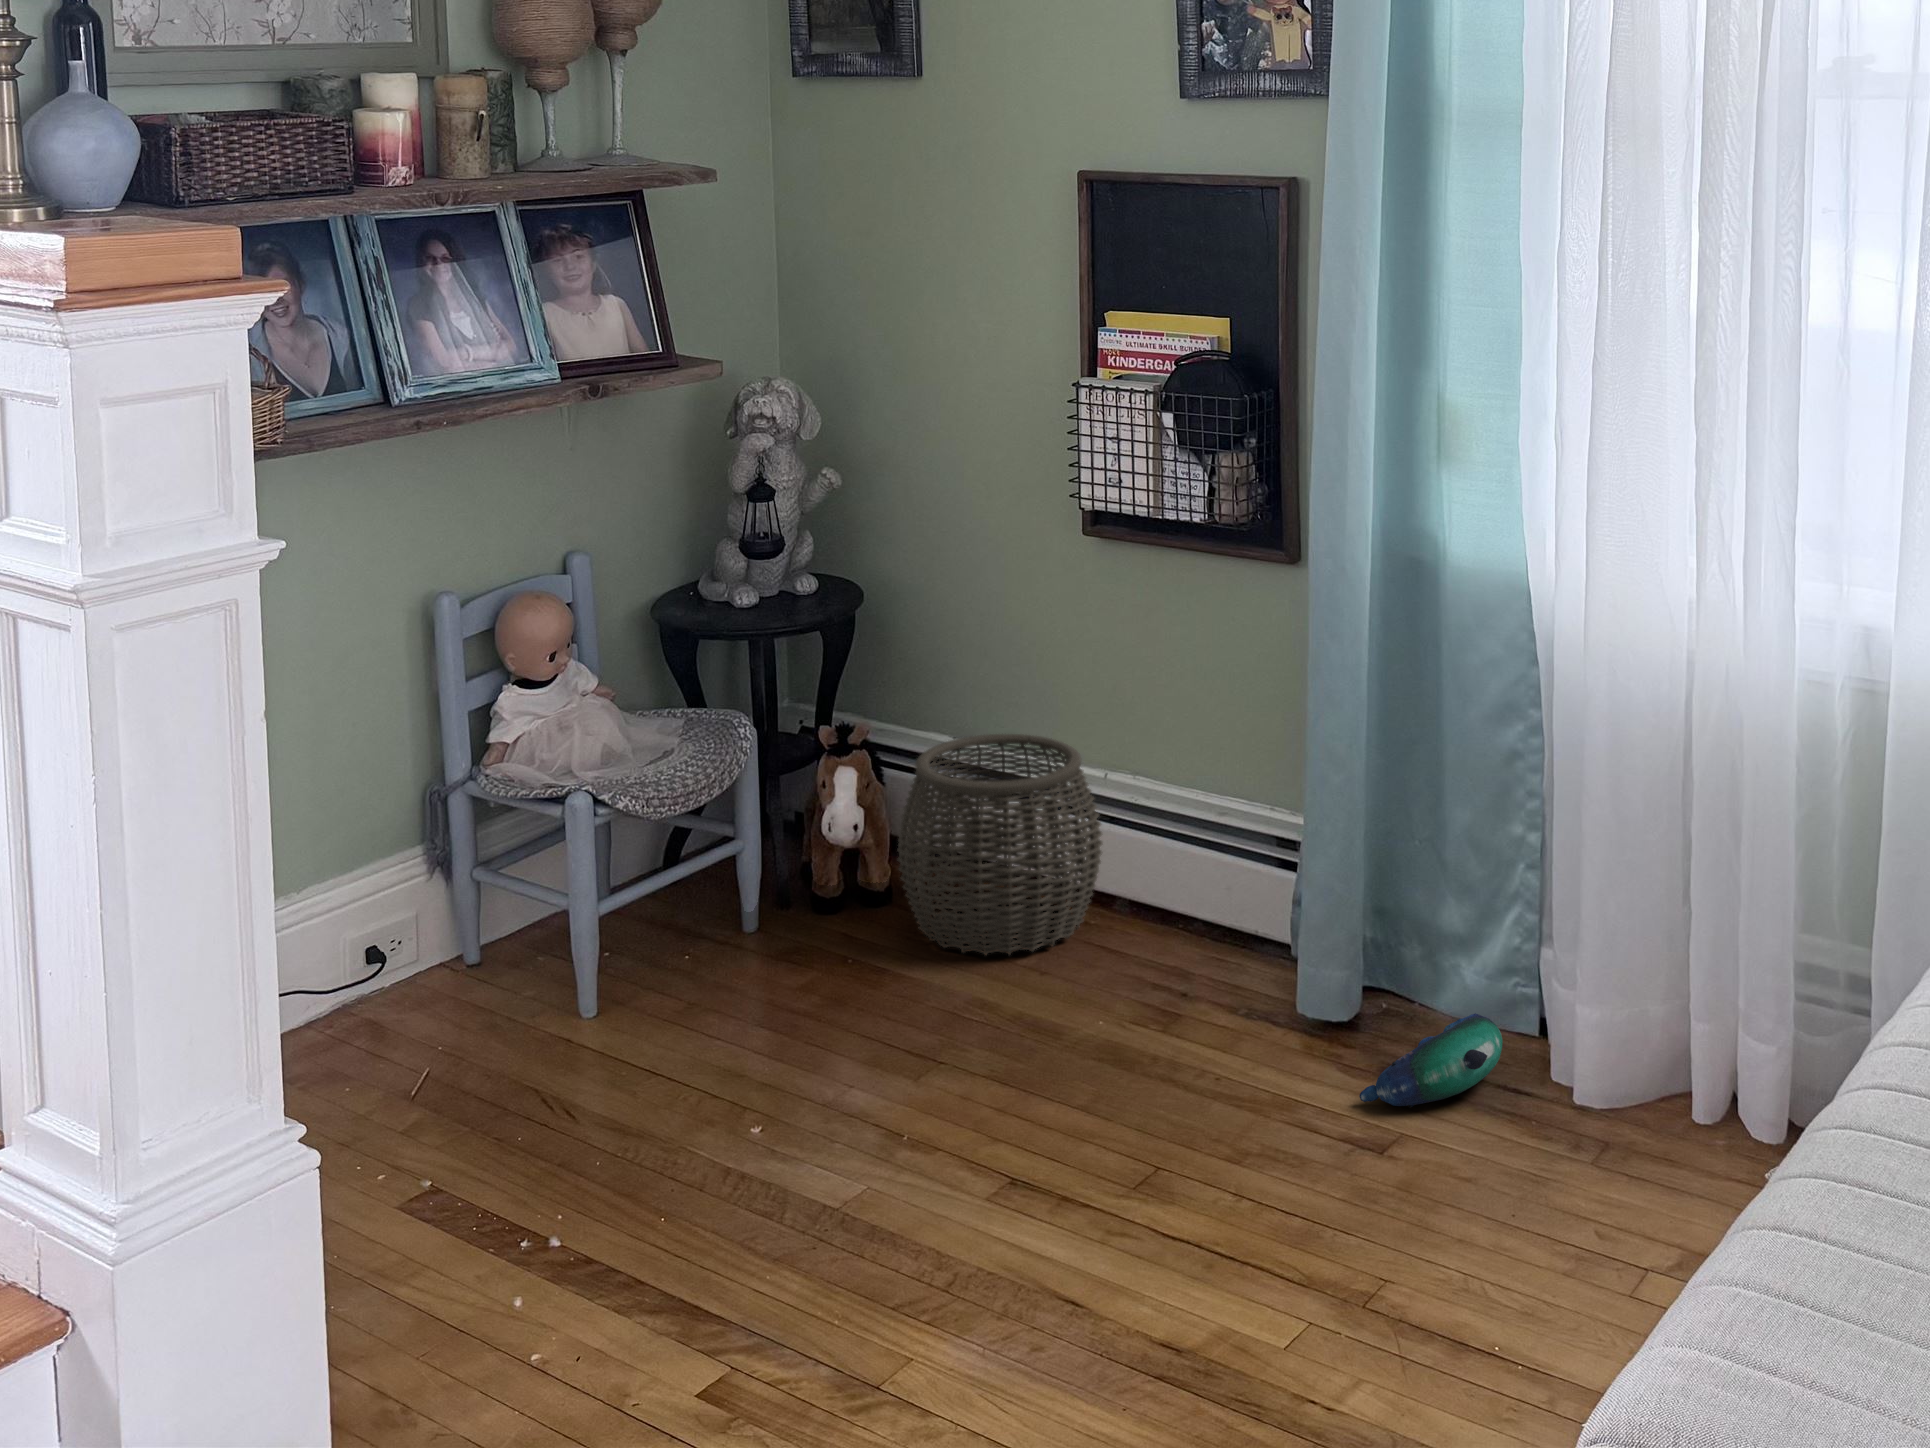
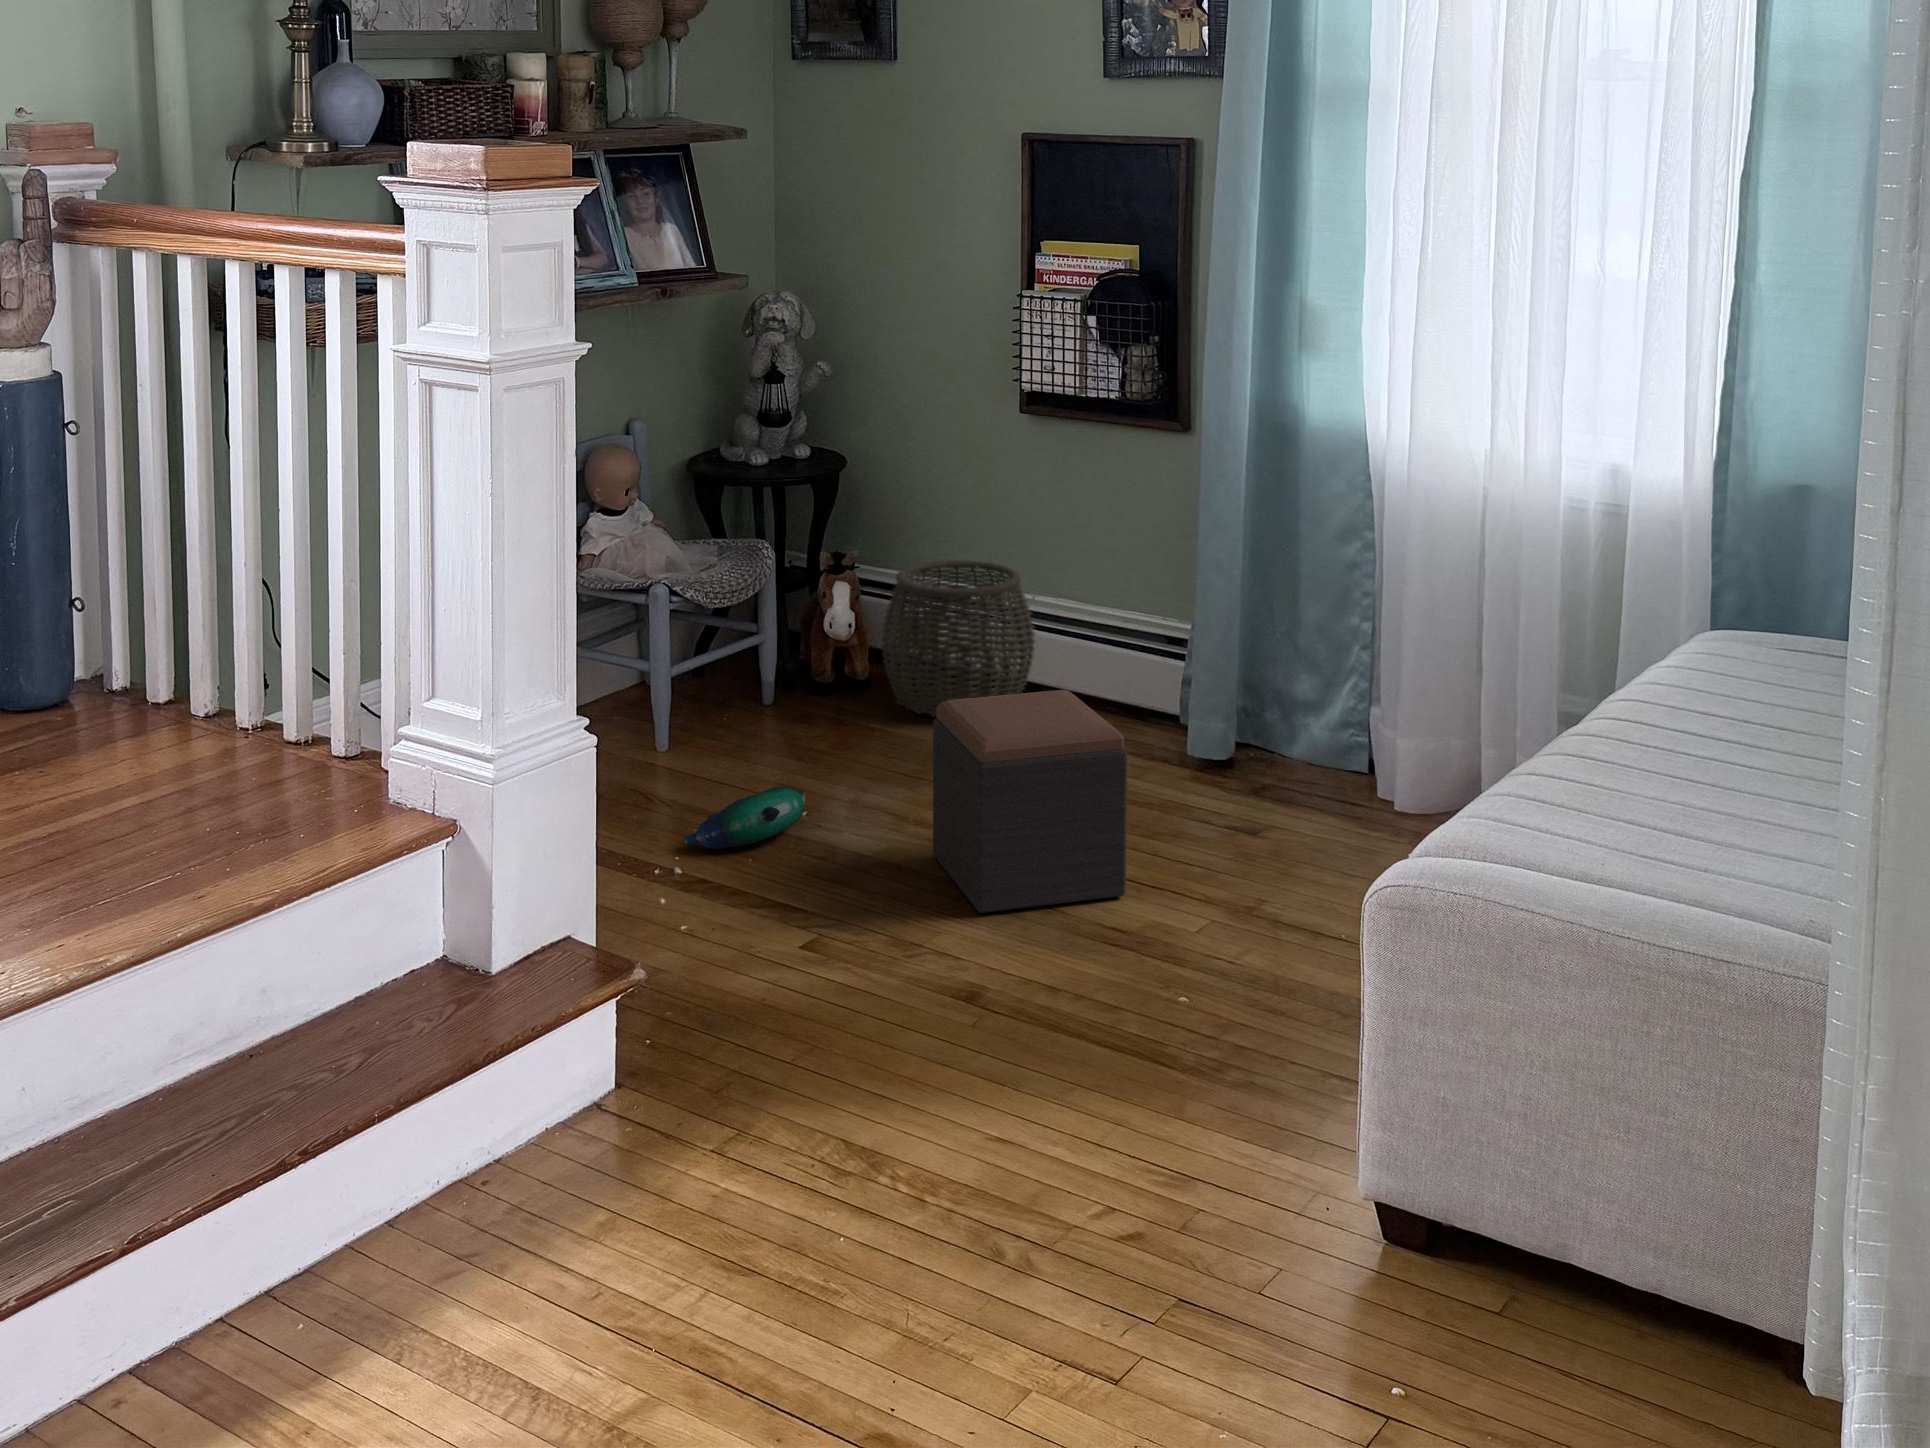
footstool: none [916,962,1182,1312] -> present [933,690,1127,913]
plush toy: present [1359,1013,1503,1107] -> present [684,786,805,850]

